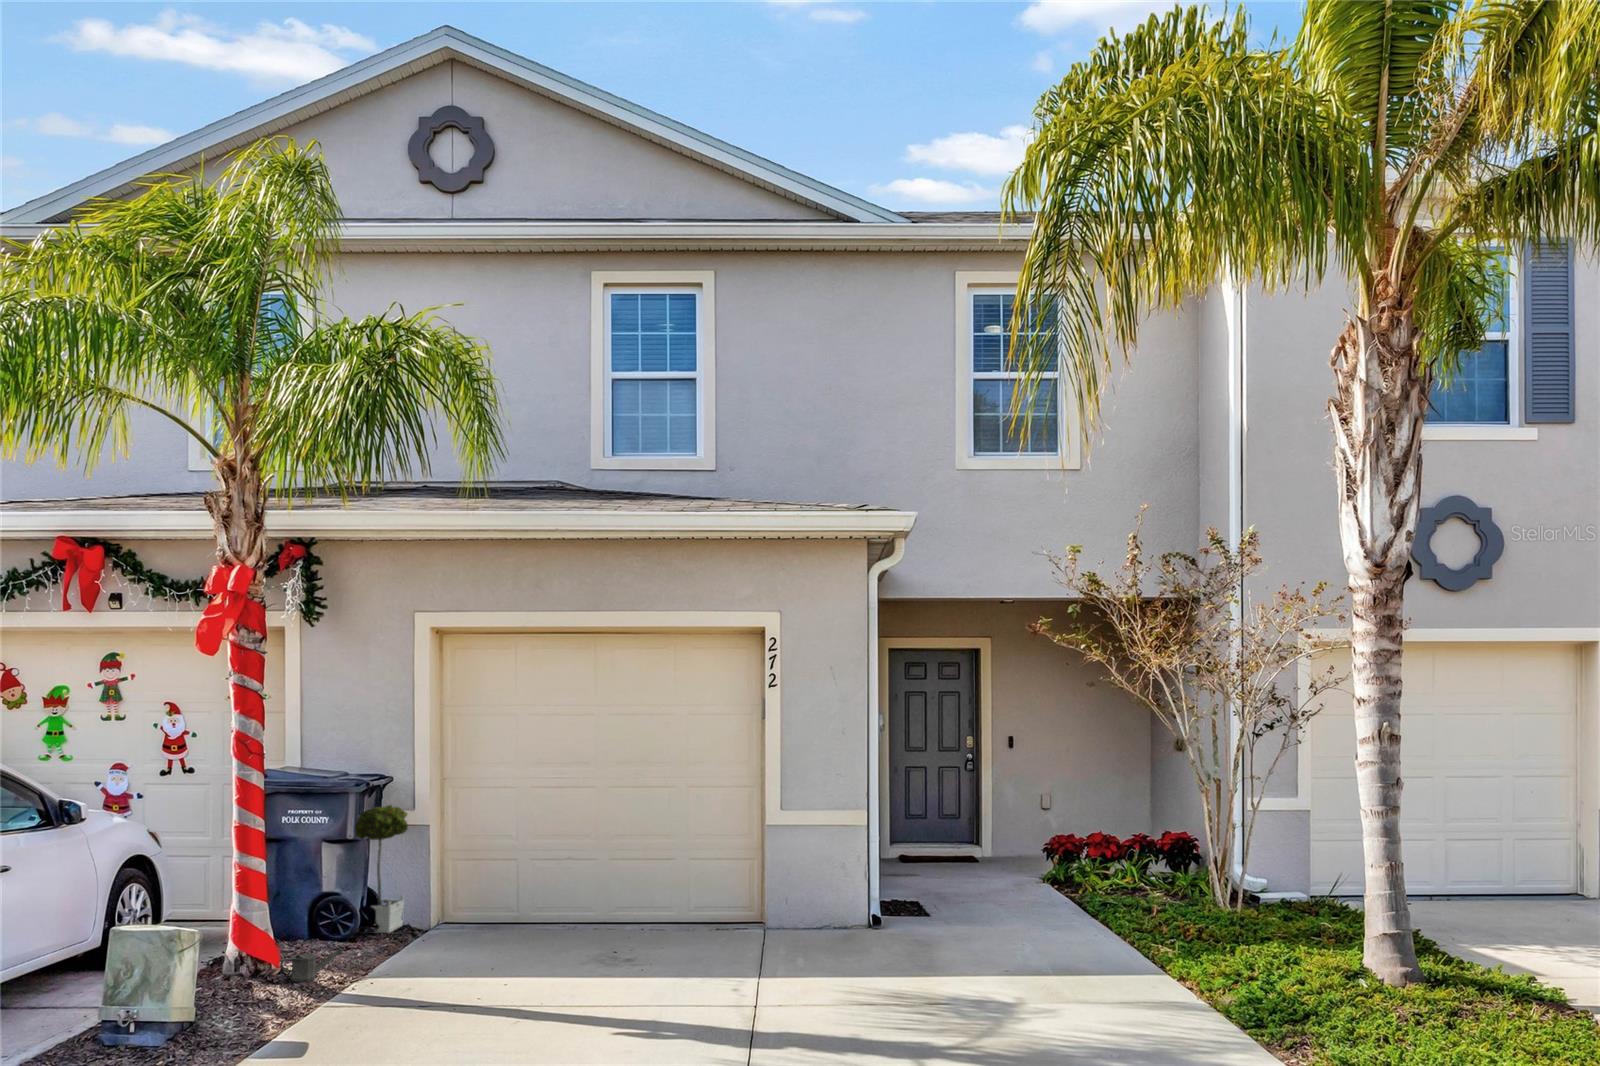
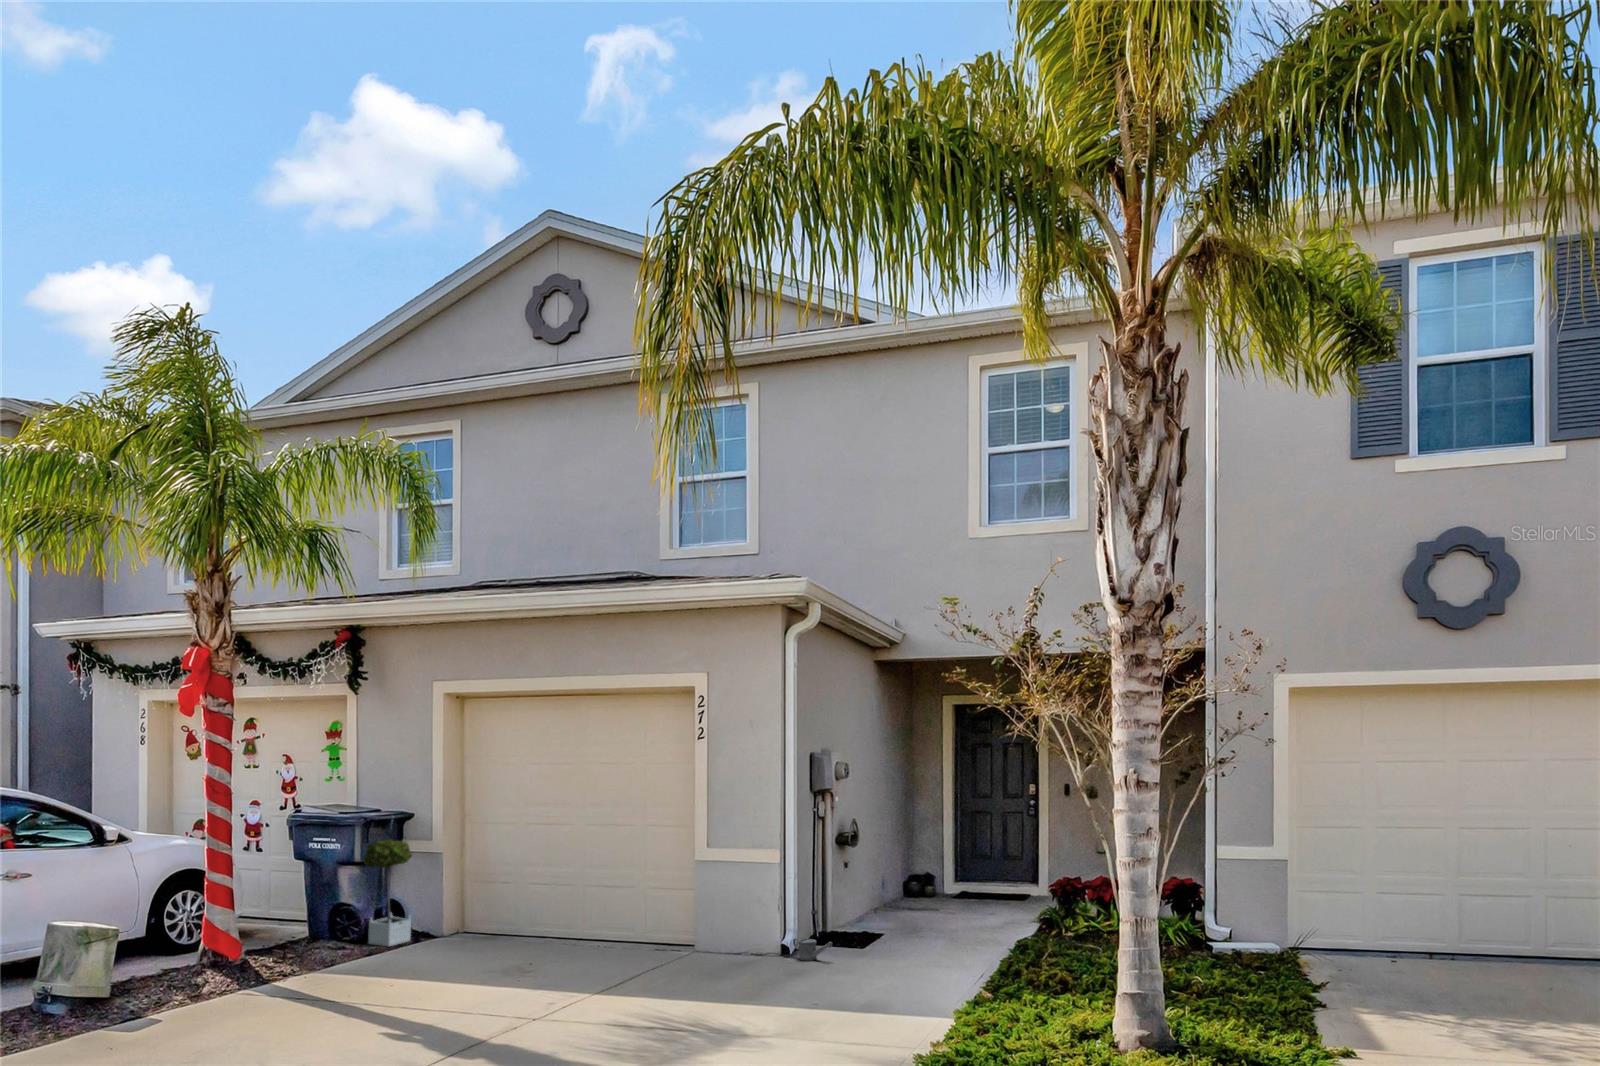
watering can: present [280,947,342,982] -> present [793,938,832,961]

